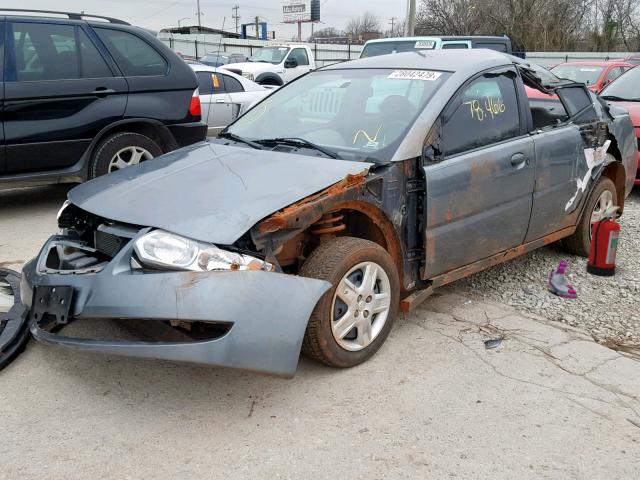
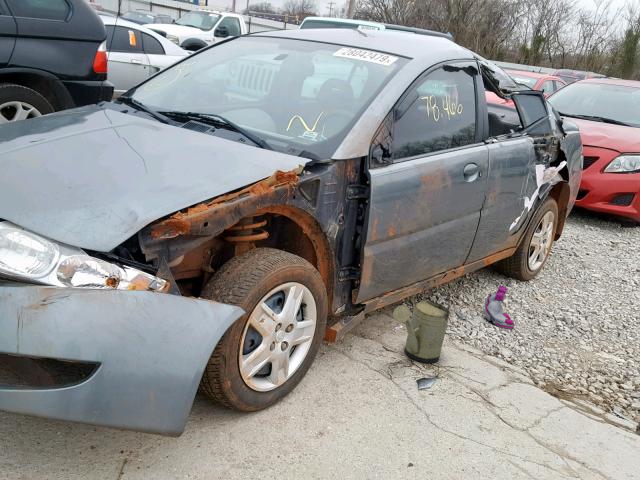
fire extinguisher: present [586,206,620,276] -> none [521,229,564,304]
watering can: none [459,262,510,328] -> present [393,286,450,363]

